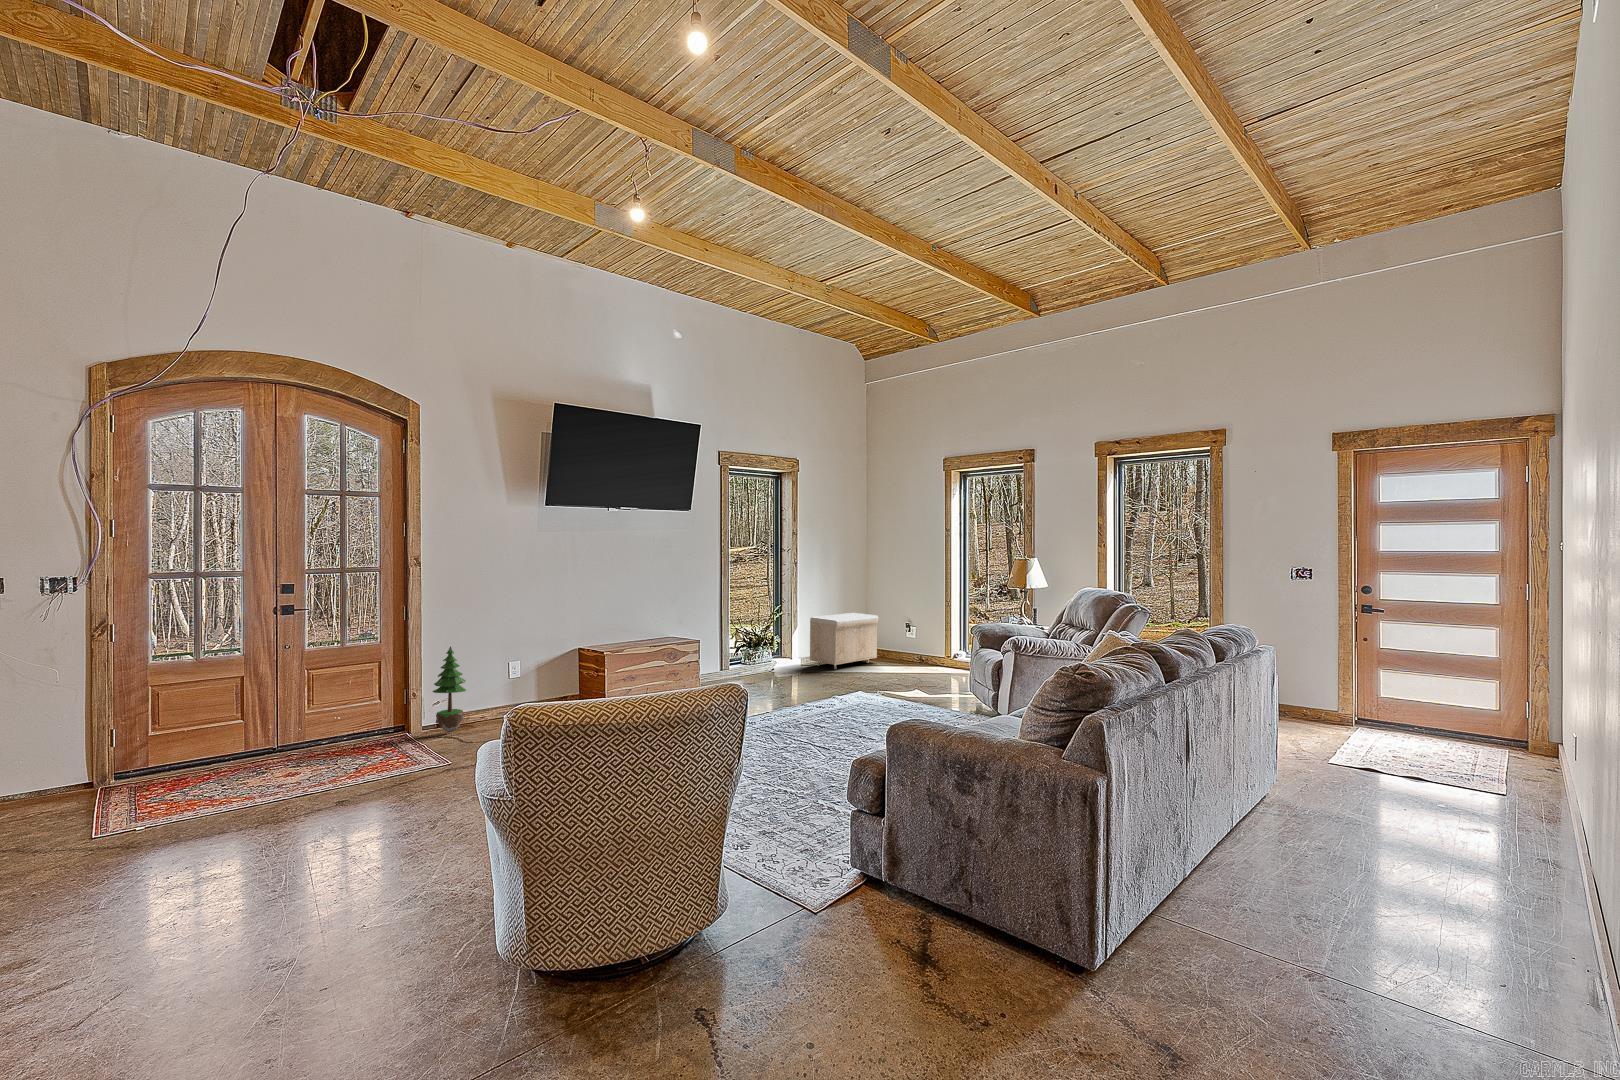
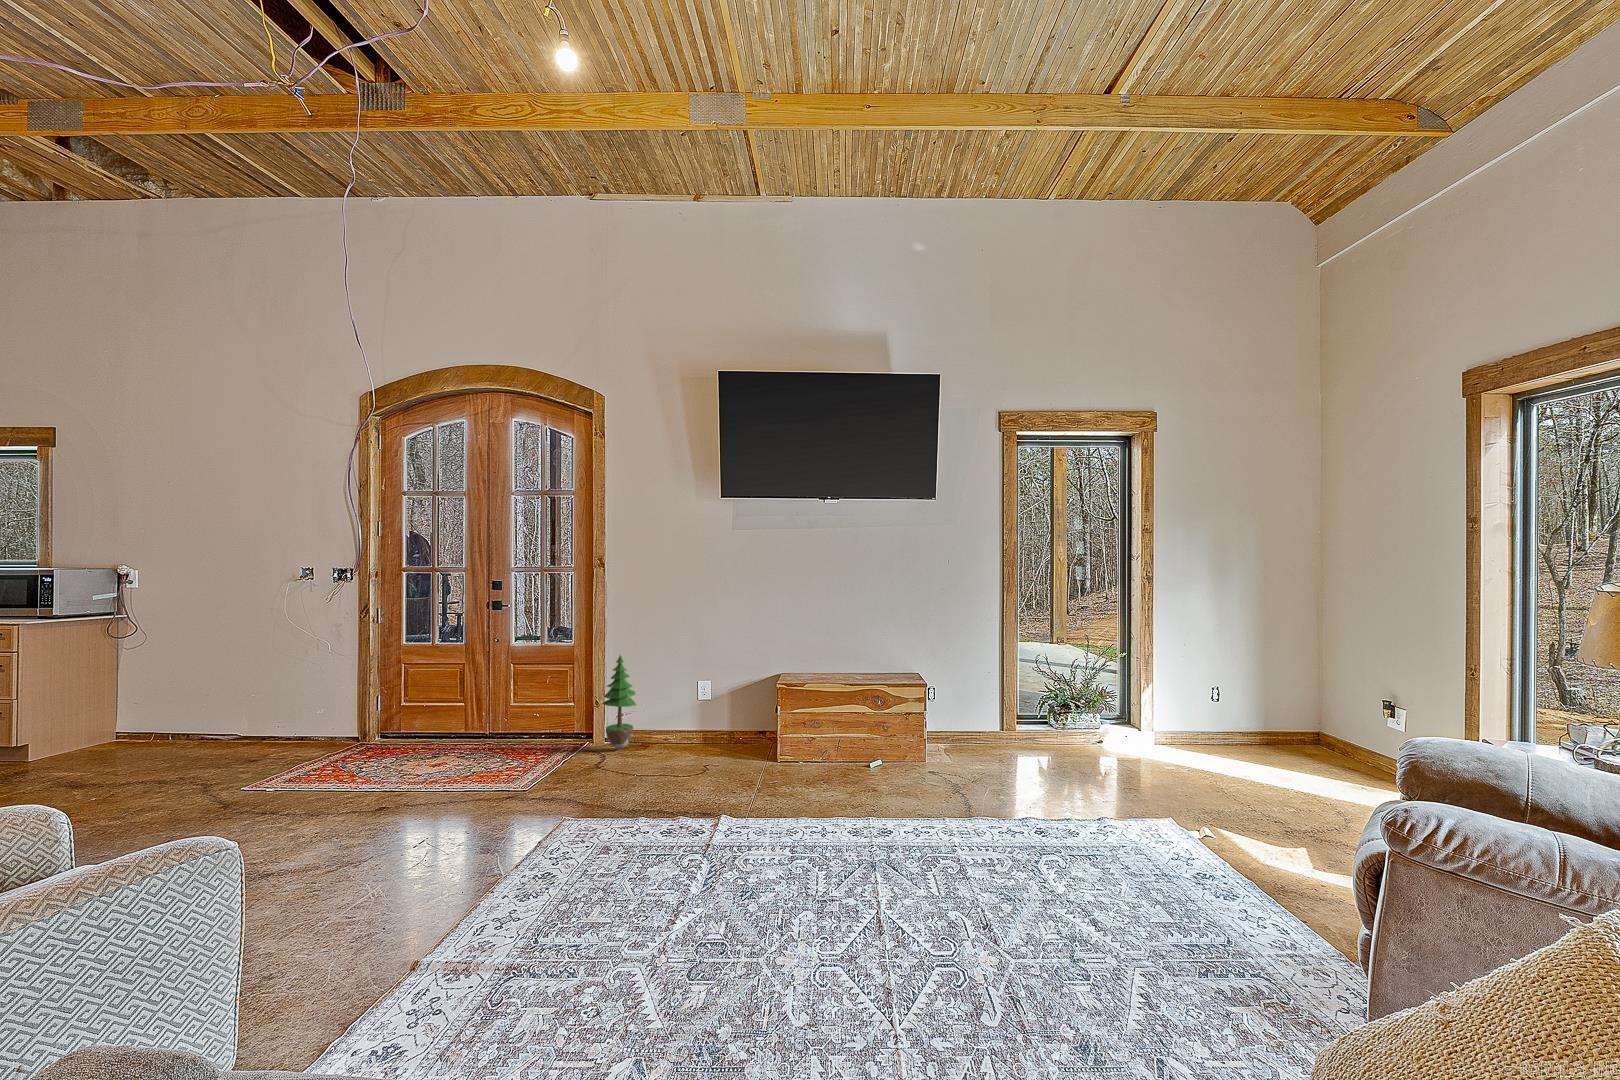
storage bench: present [810,613,879,669] -> none [1182,666,1326,760]

